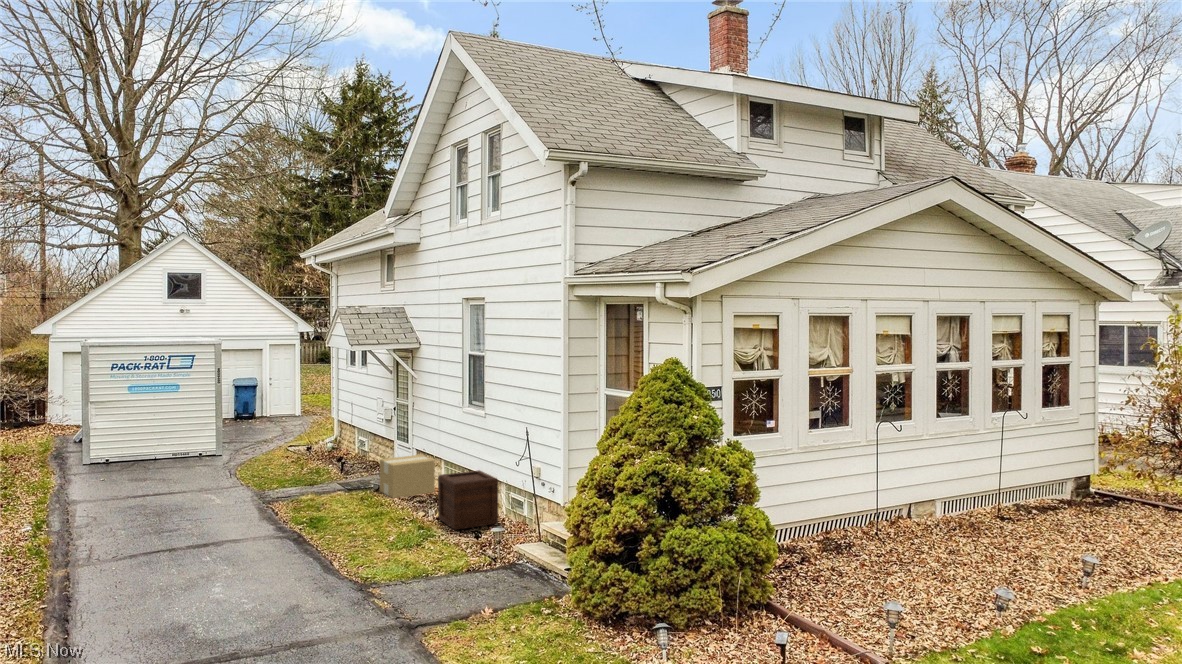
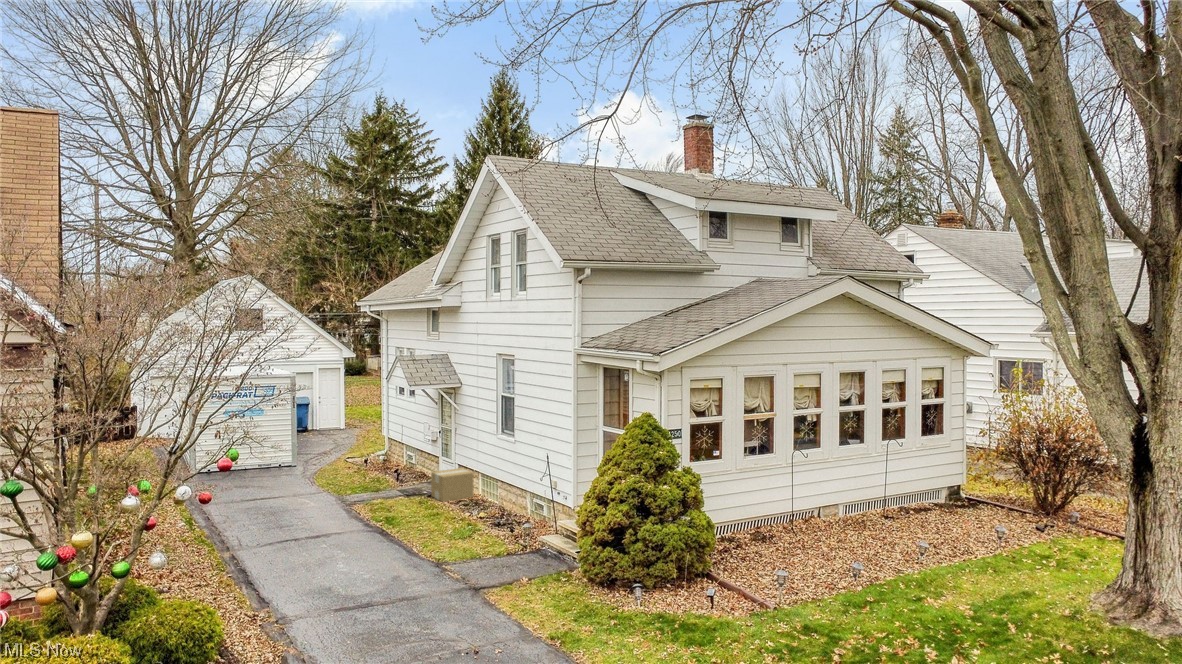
wooden crate: present [438,470,498,530] -> none [480,482,525,526]

